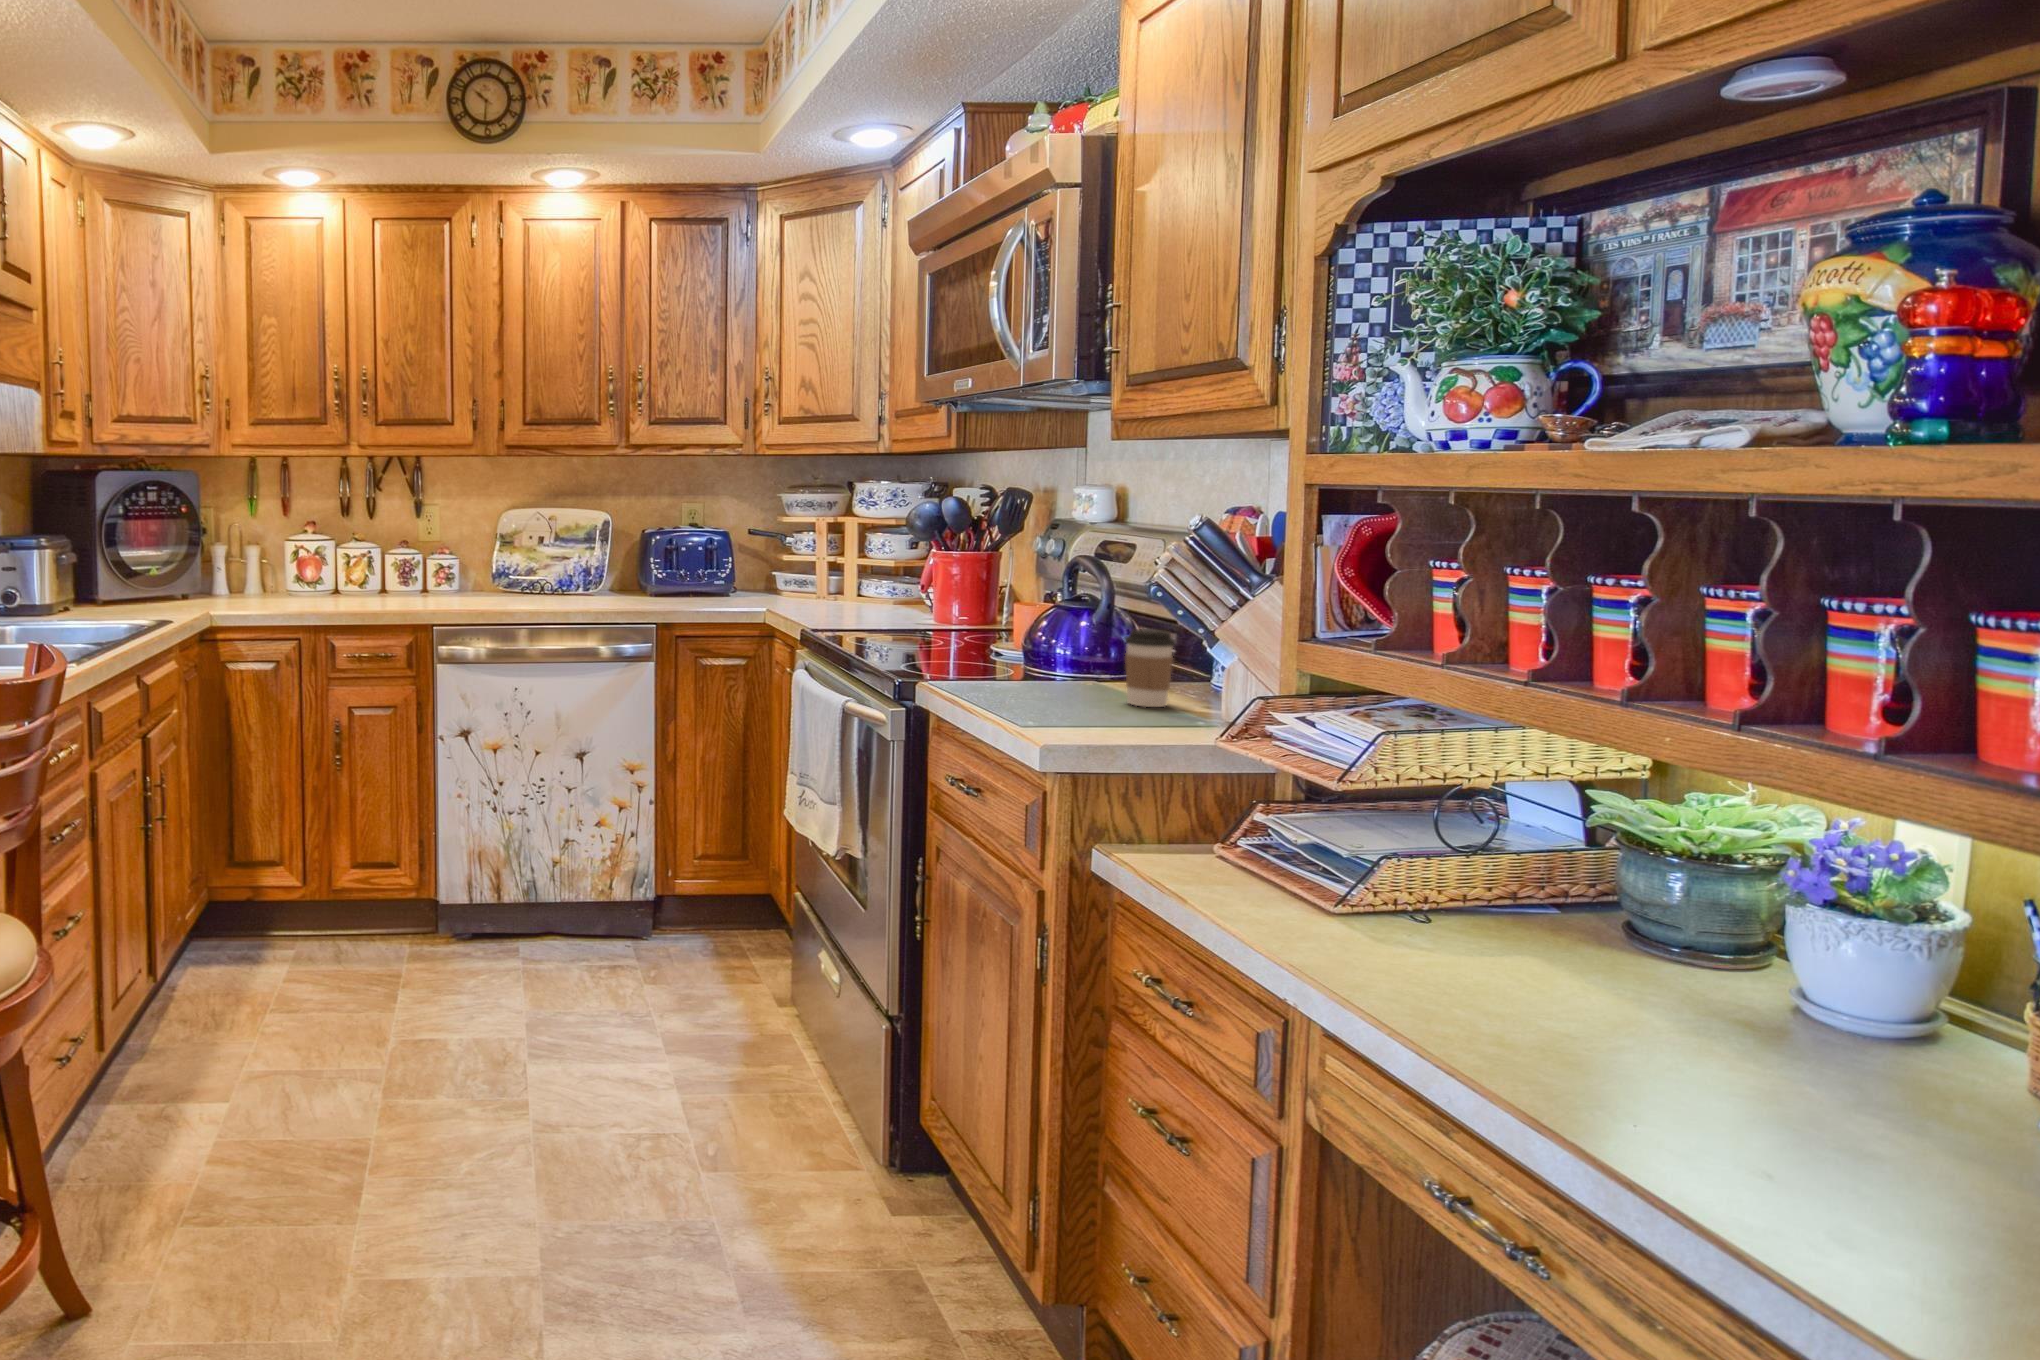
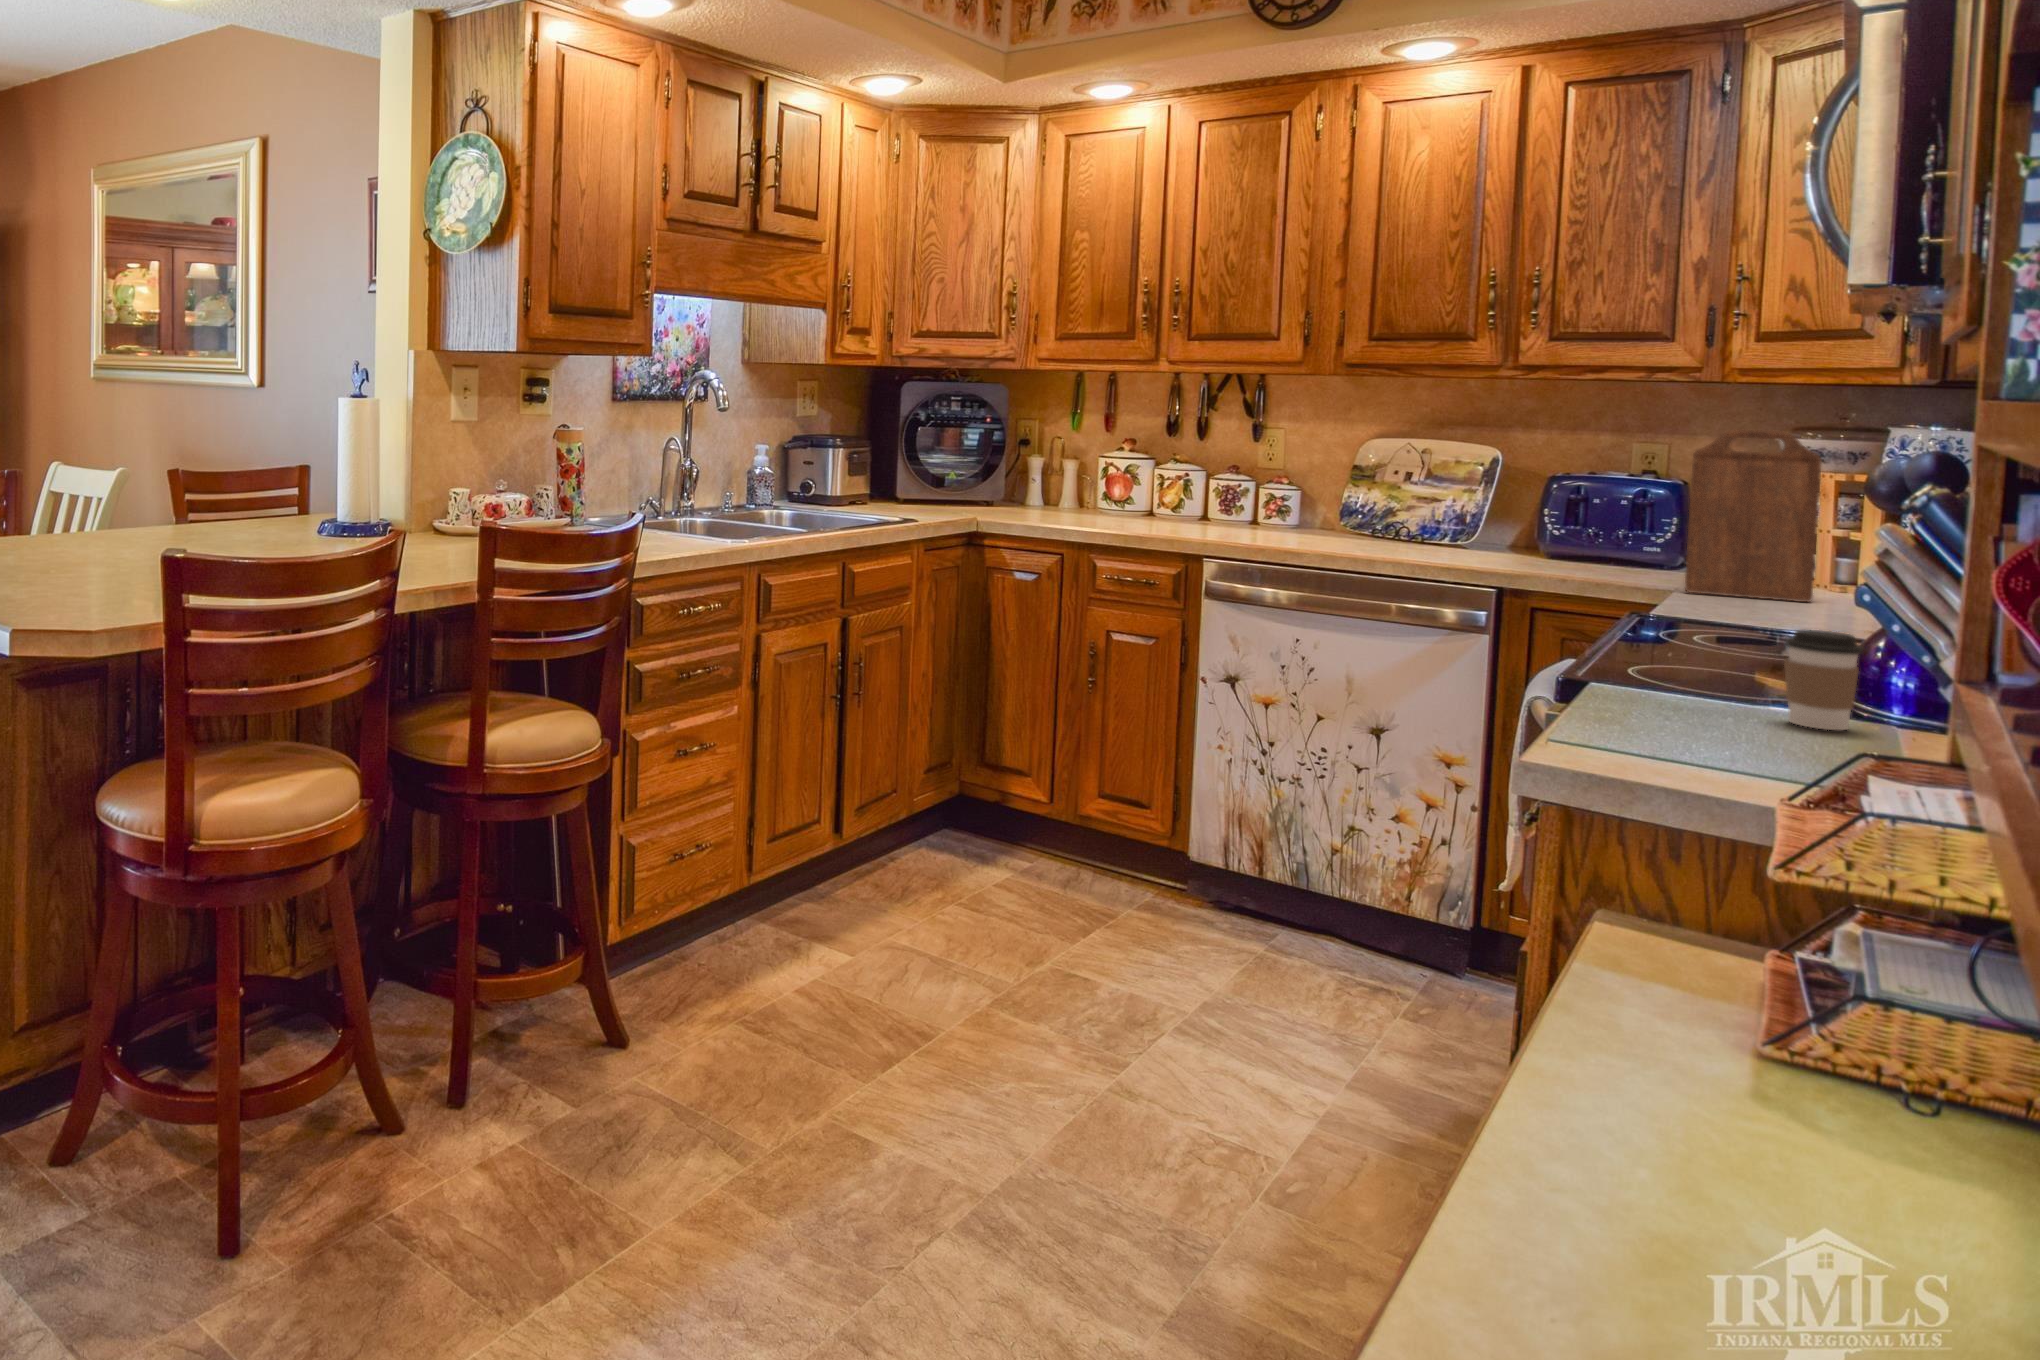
cutting board: none [774,487,844,611] -> present [1685,429,1822,602]

